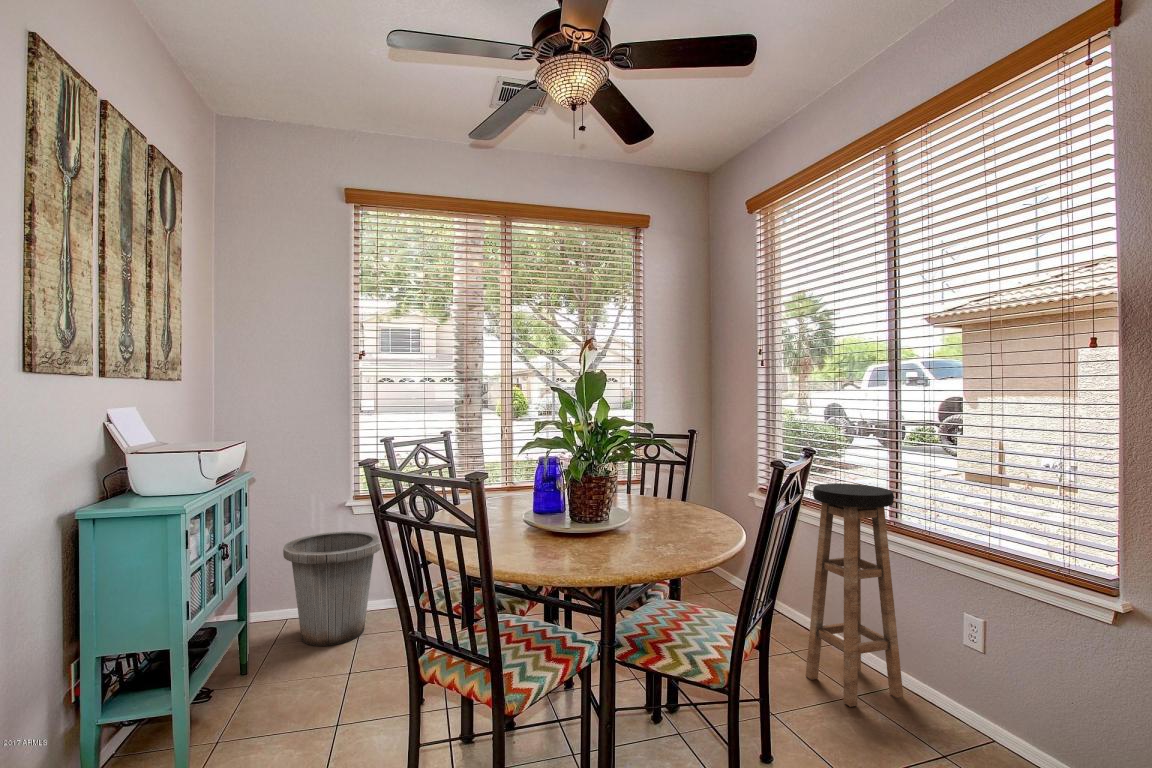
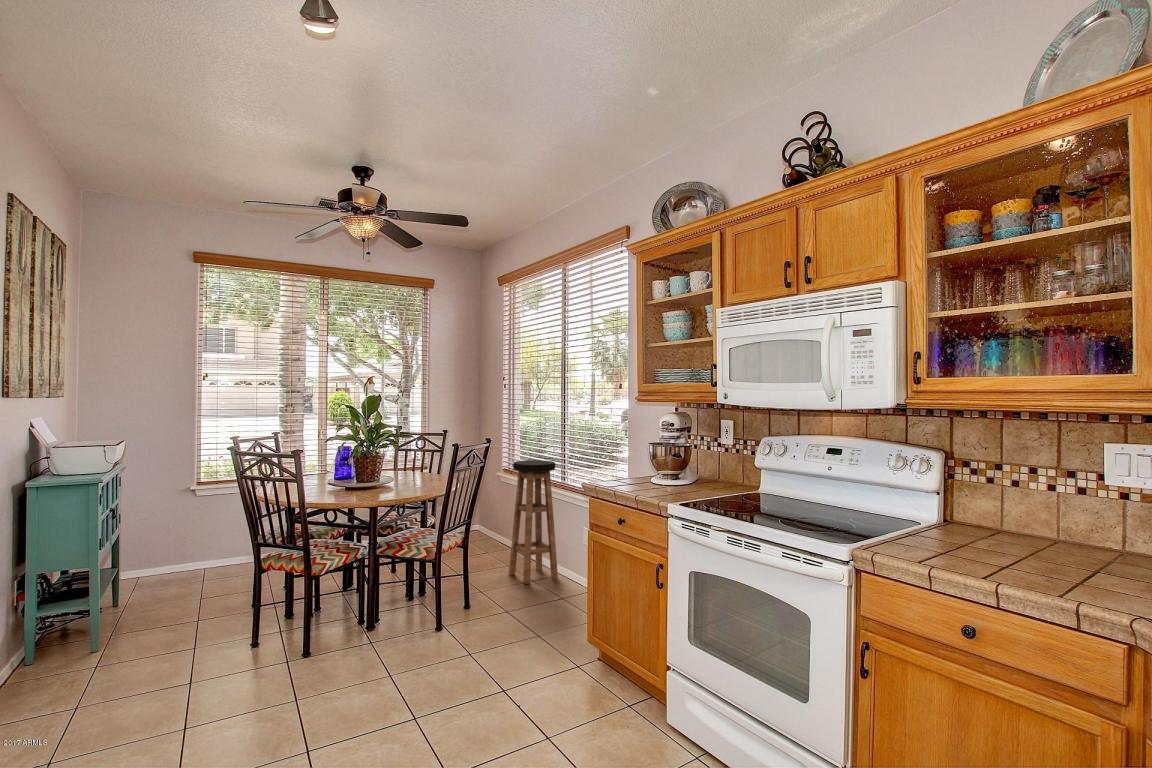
trash can: present [283,531,381,646] -> none [143,507,222,587]

